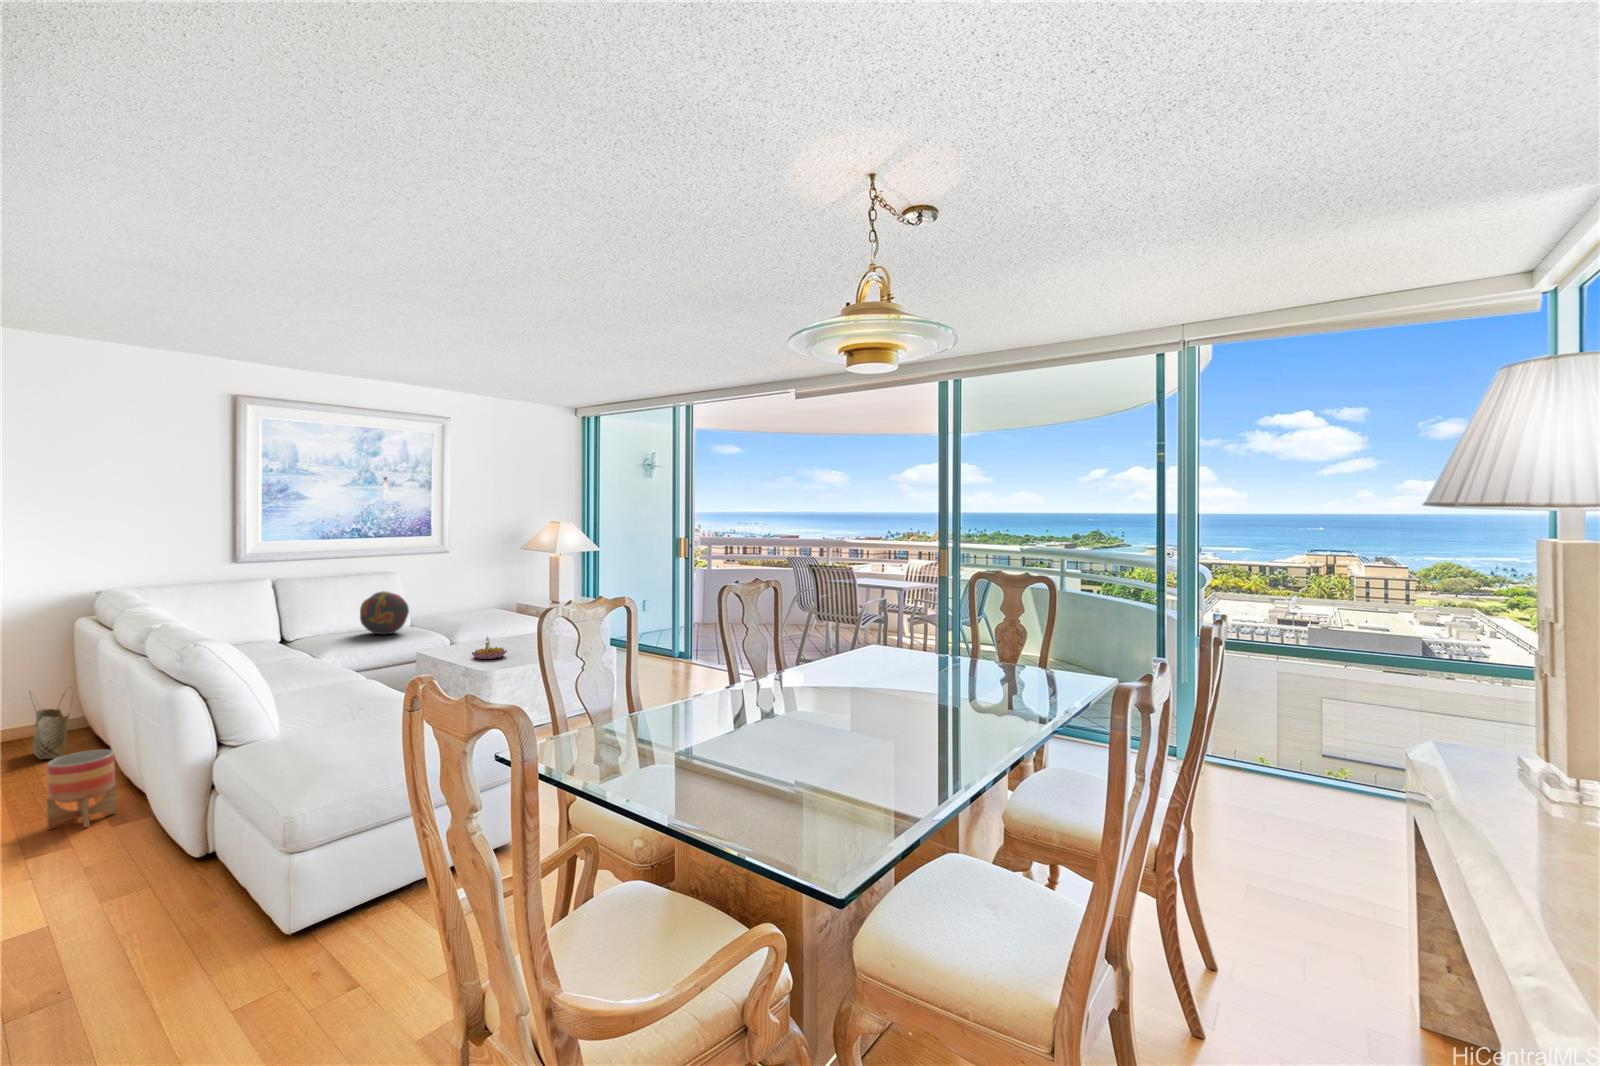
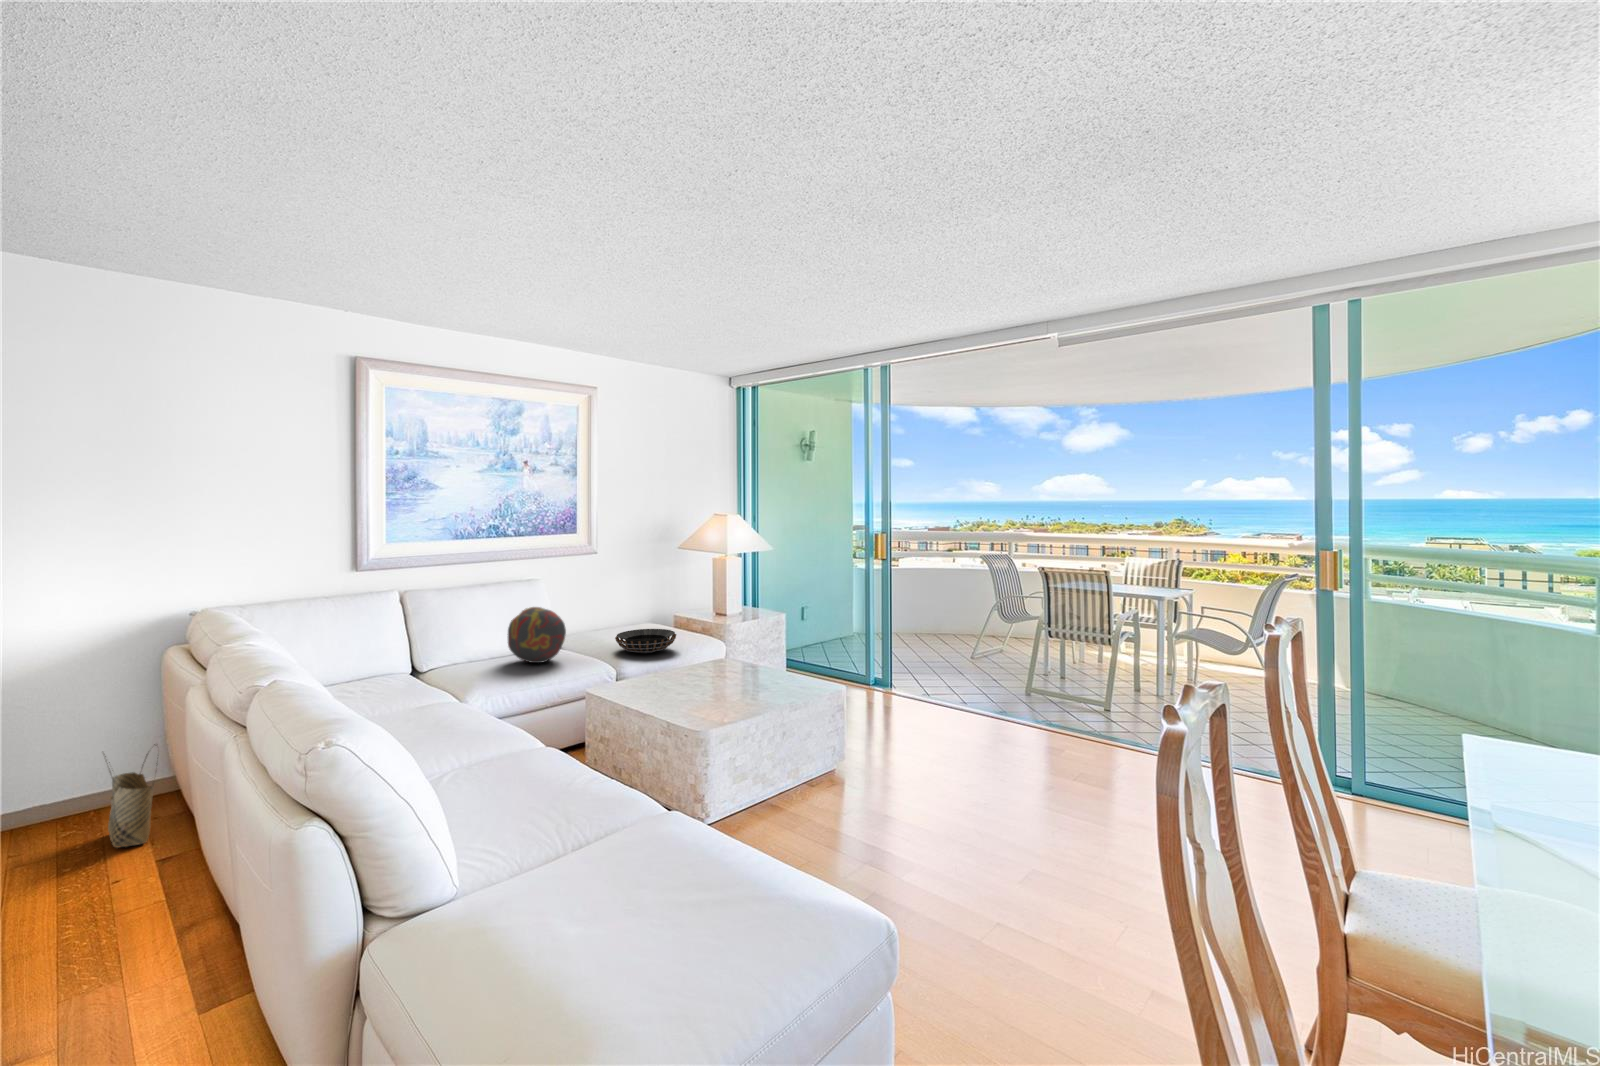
decorative bowl: none [453,611,505,629] -> present [615,629,676,653]
candle holder: present [472,637,507,660] -> none [667,672,712,707]
planter: present [47,750,117,830] -> none [101,871,207,1011]

